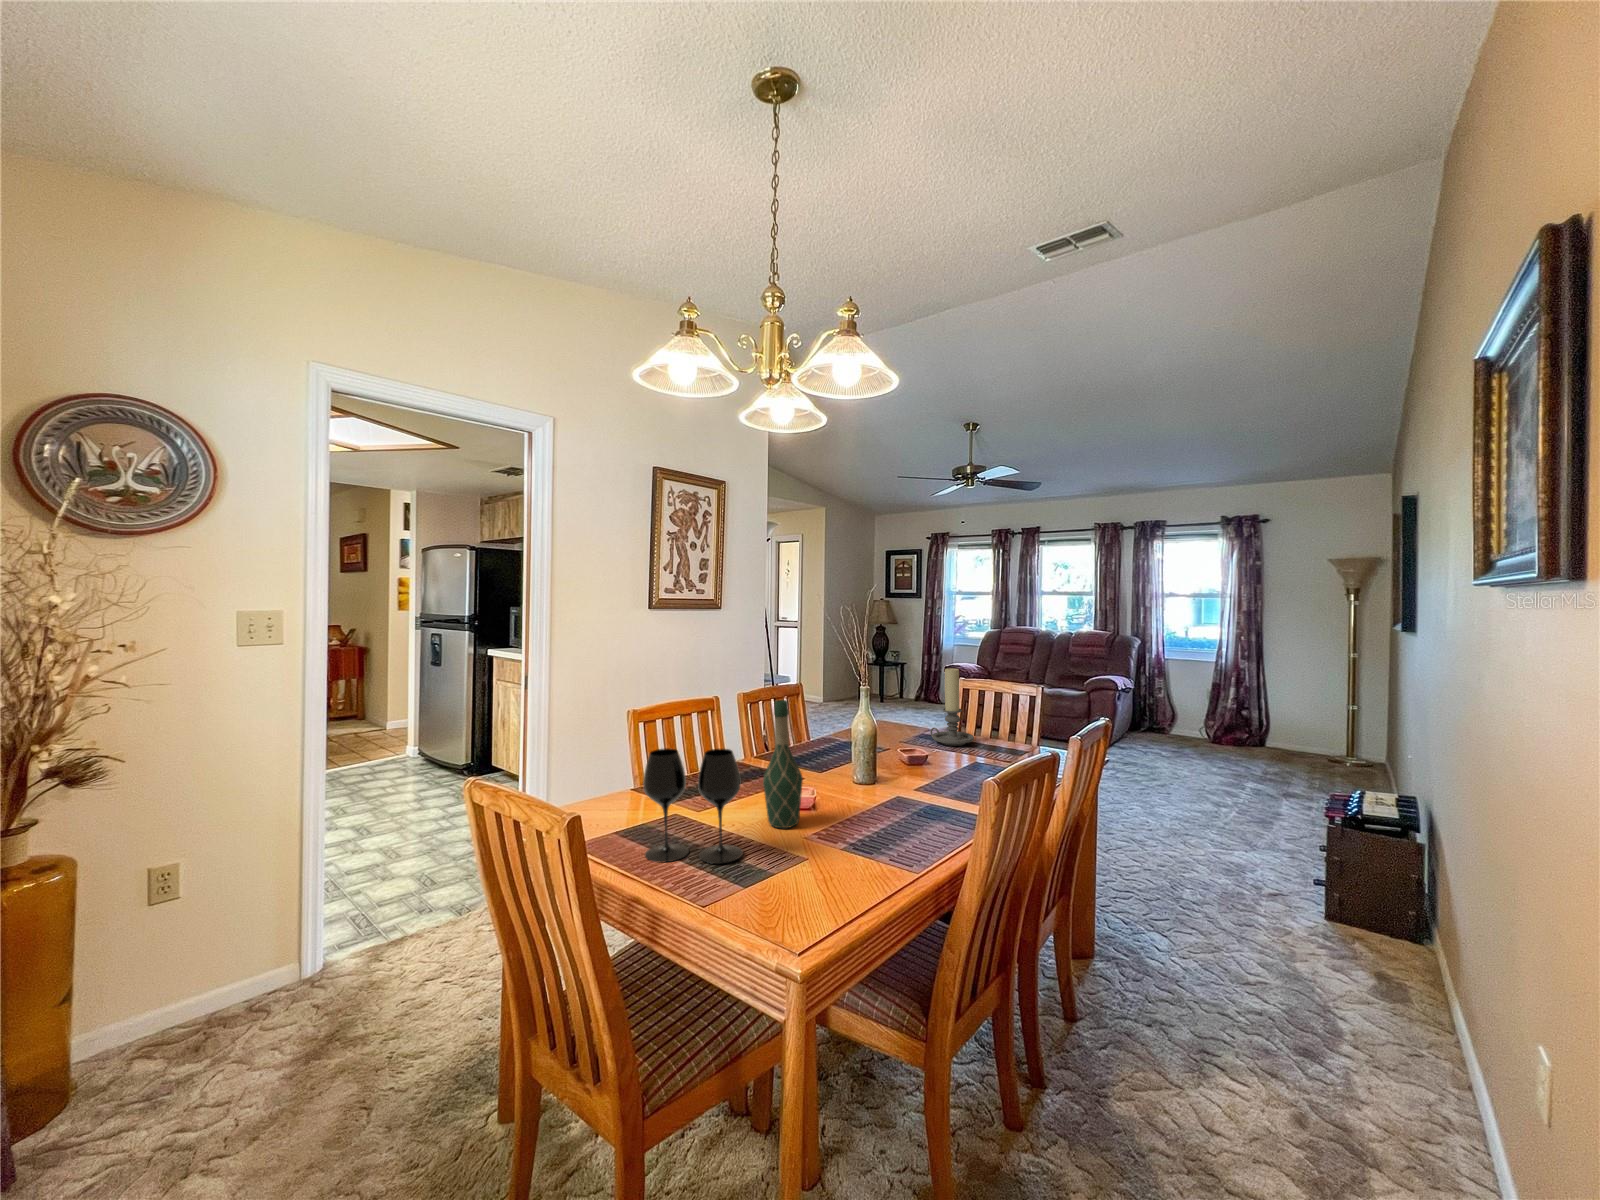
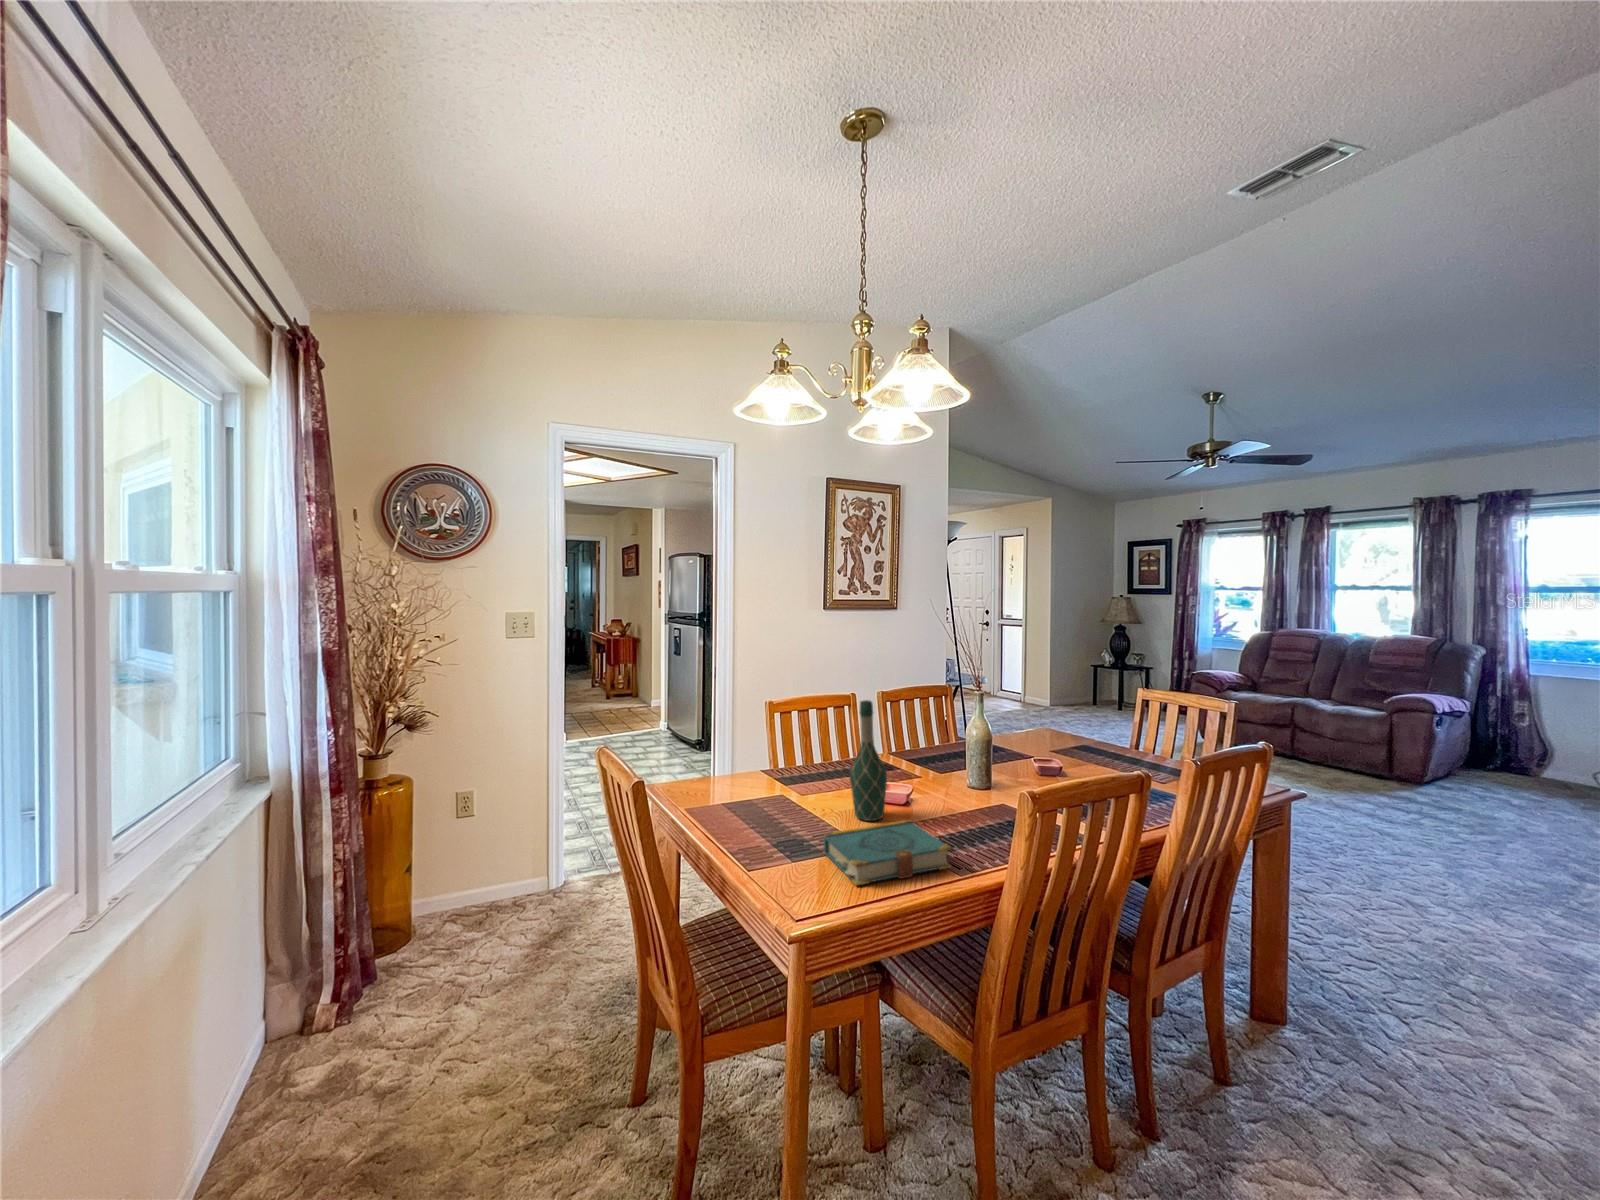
candle holder: present [930,668,974,746] -> none [1084,677,1133,763]
wine glass: present [643,749,743,864] -> none [733,737,816,842]
book: none [763,821,902,903] -> present [823,820,951,886]

